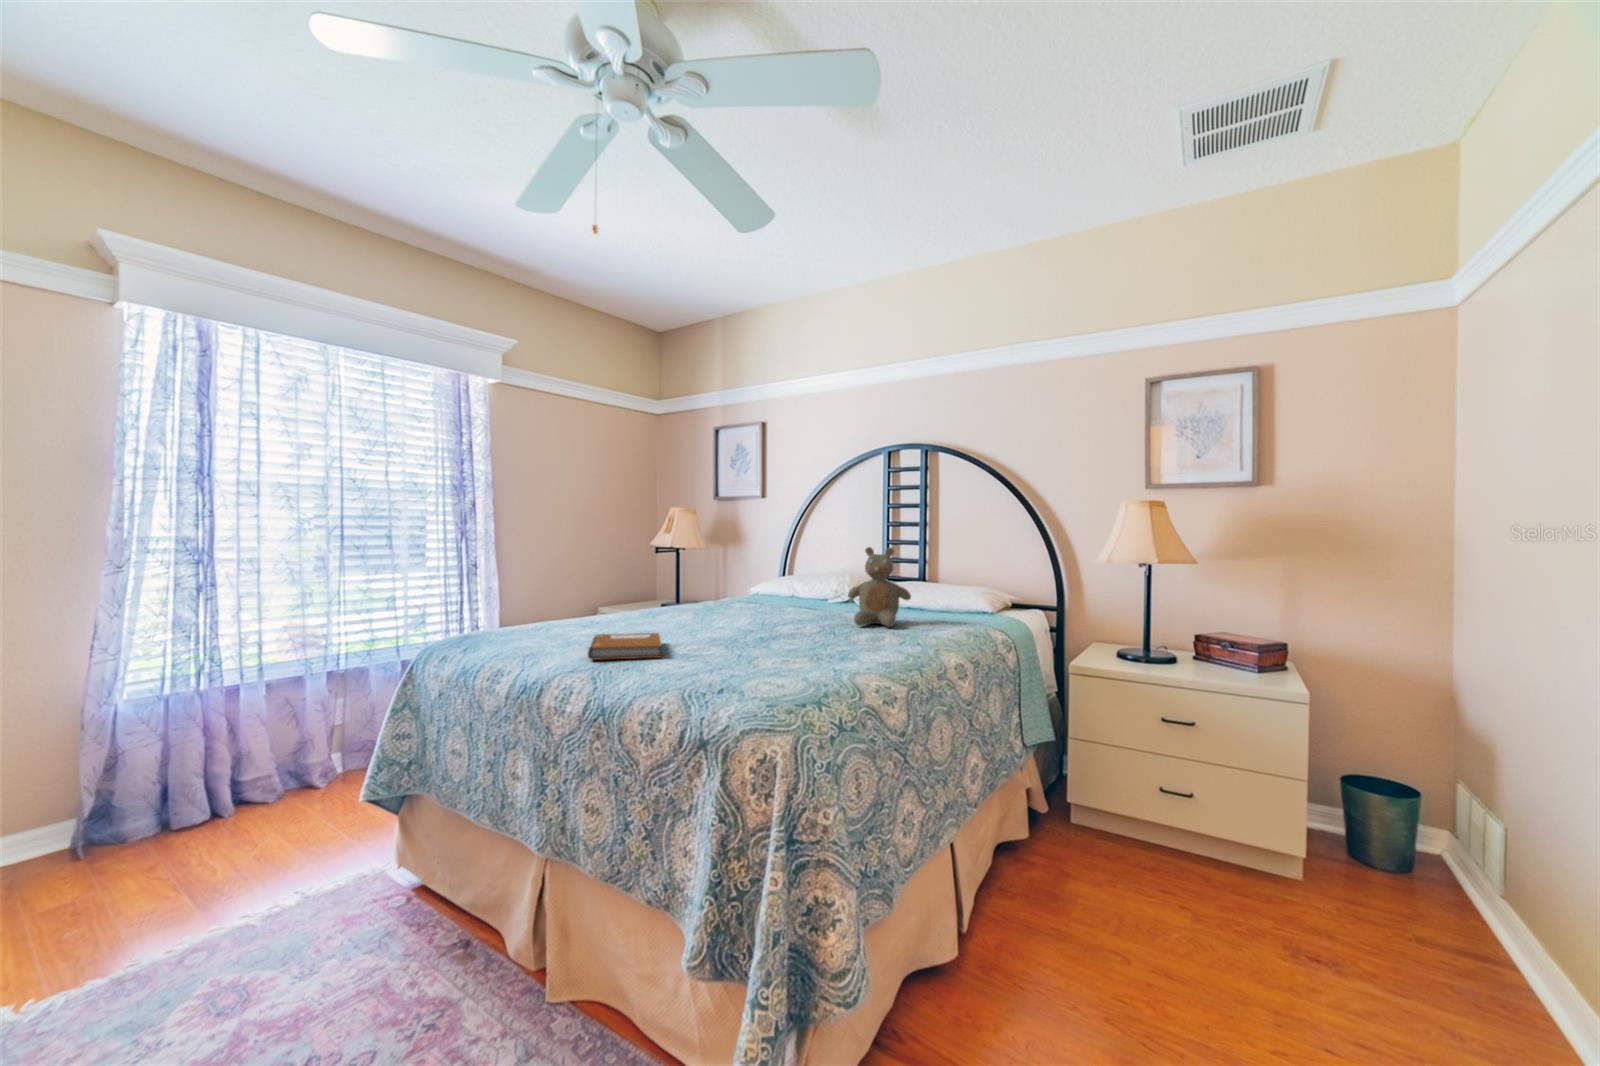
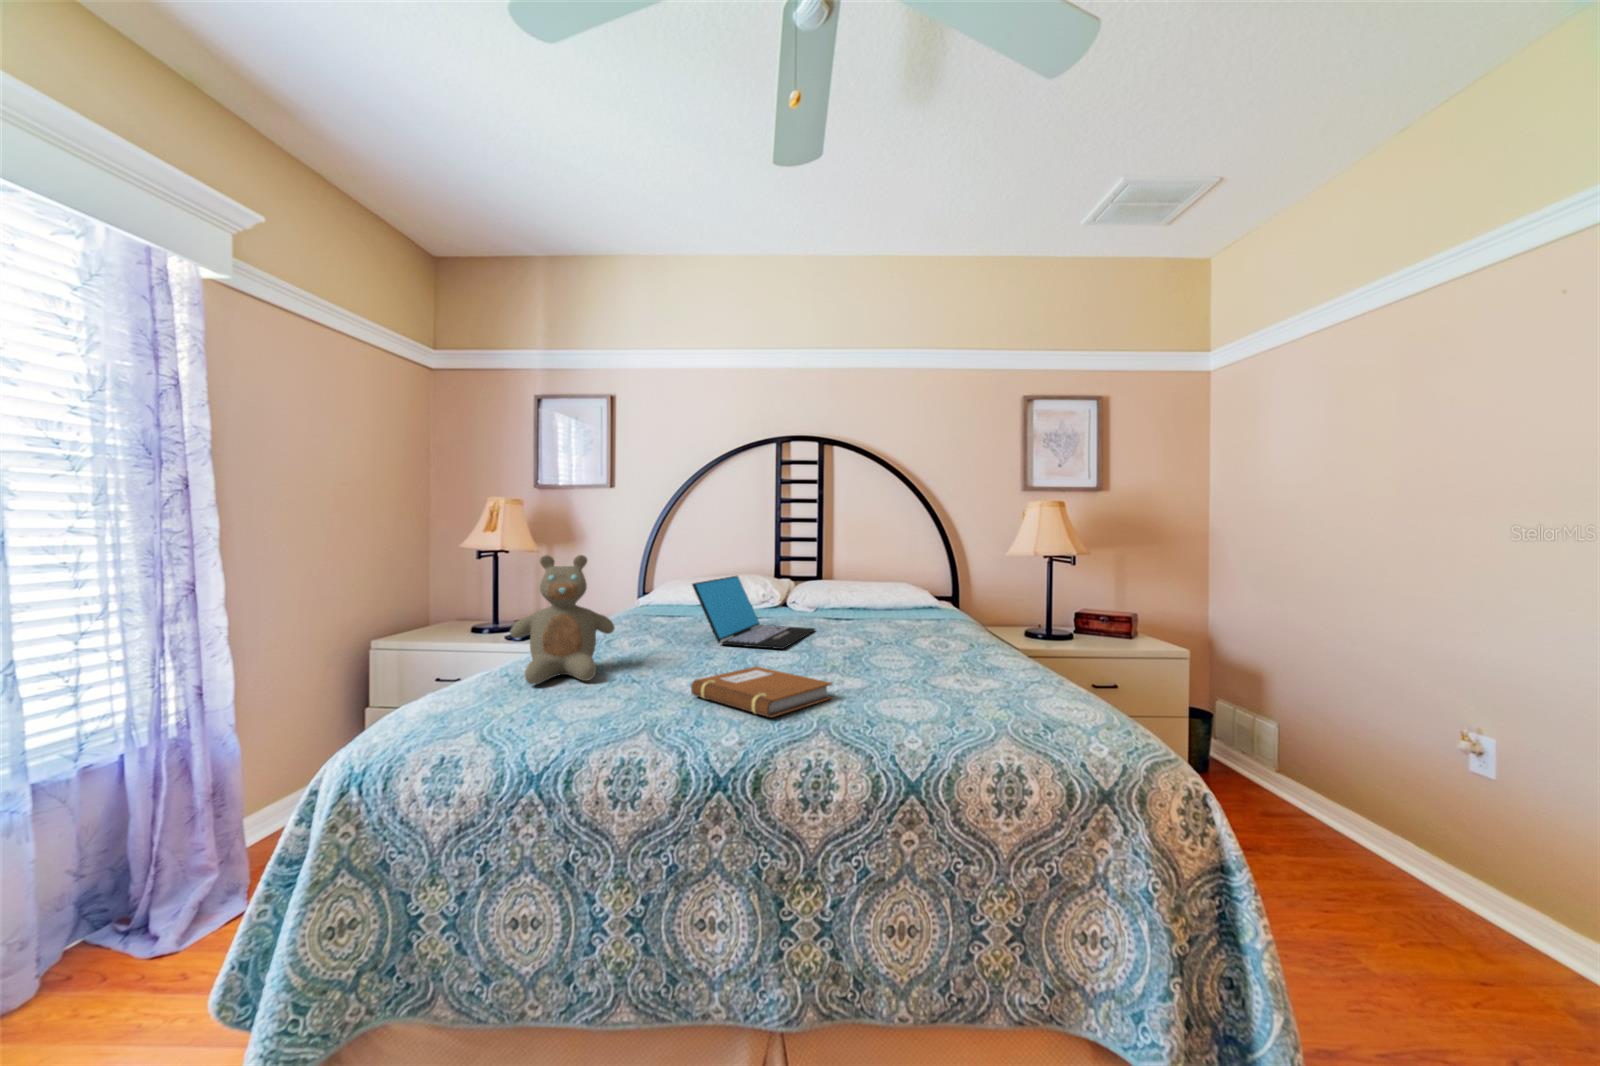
teddy bear: present [848,547,911,627] -> present [510,555,614,684]
laptop: none [697,571,811,629] -> present [692,576,815,649]

